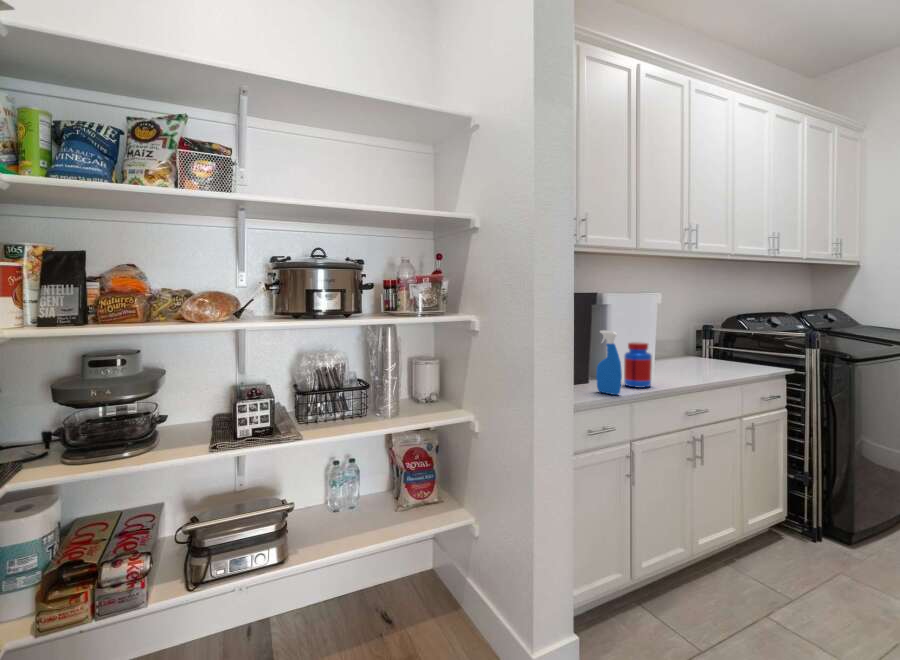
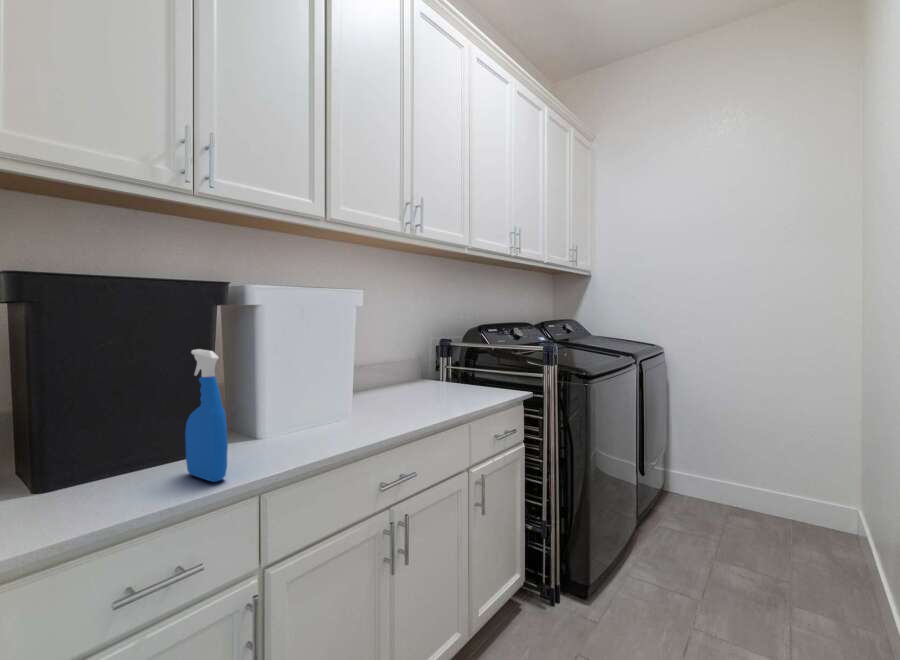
jar: present [624,342,652,388] -> none [269,368,316,451]

